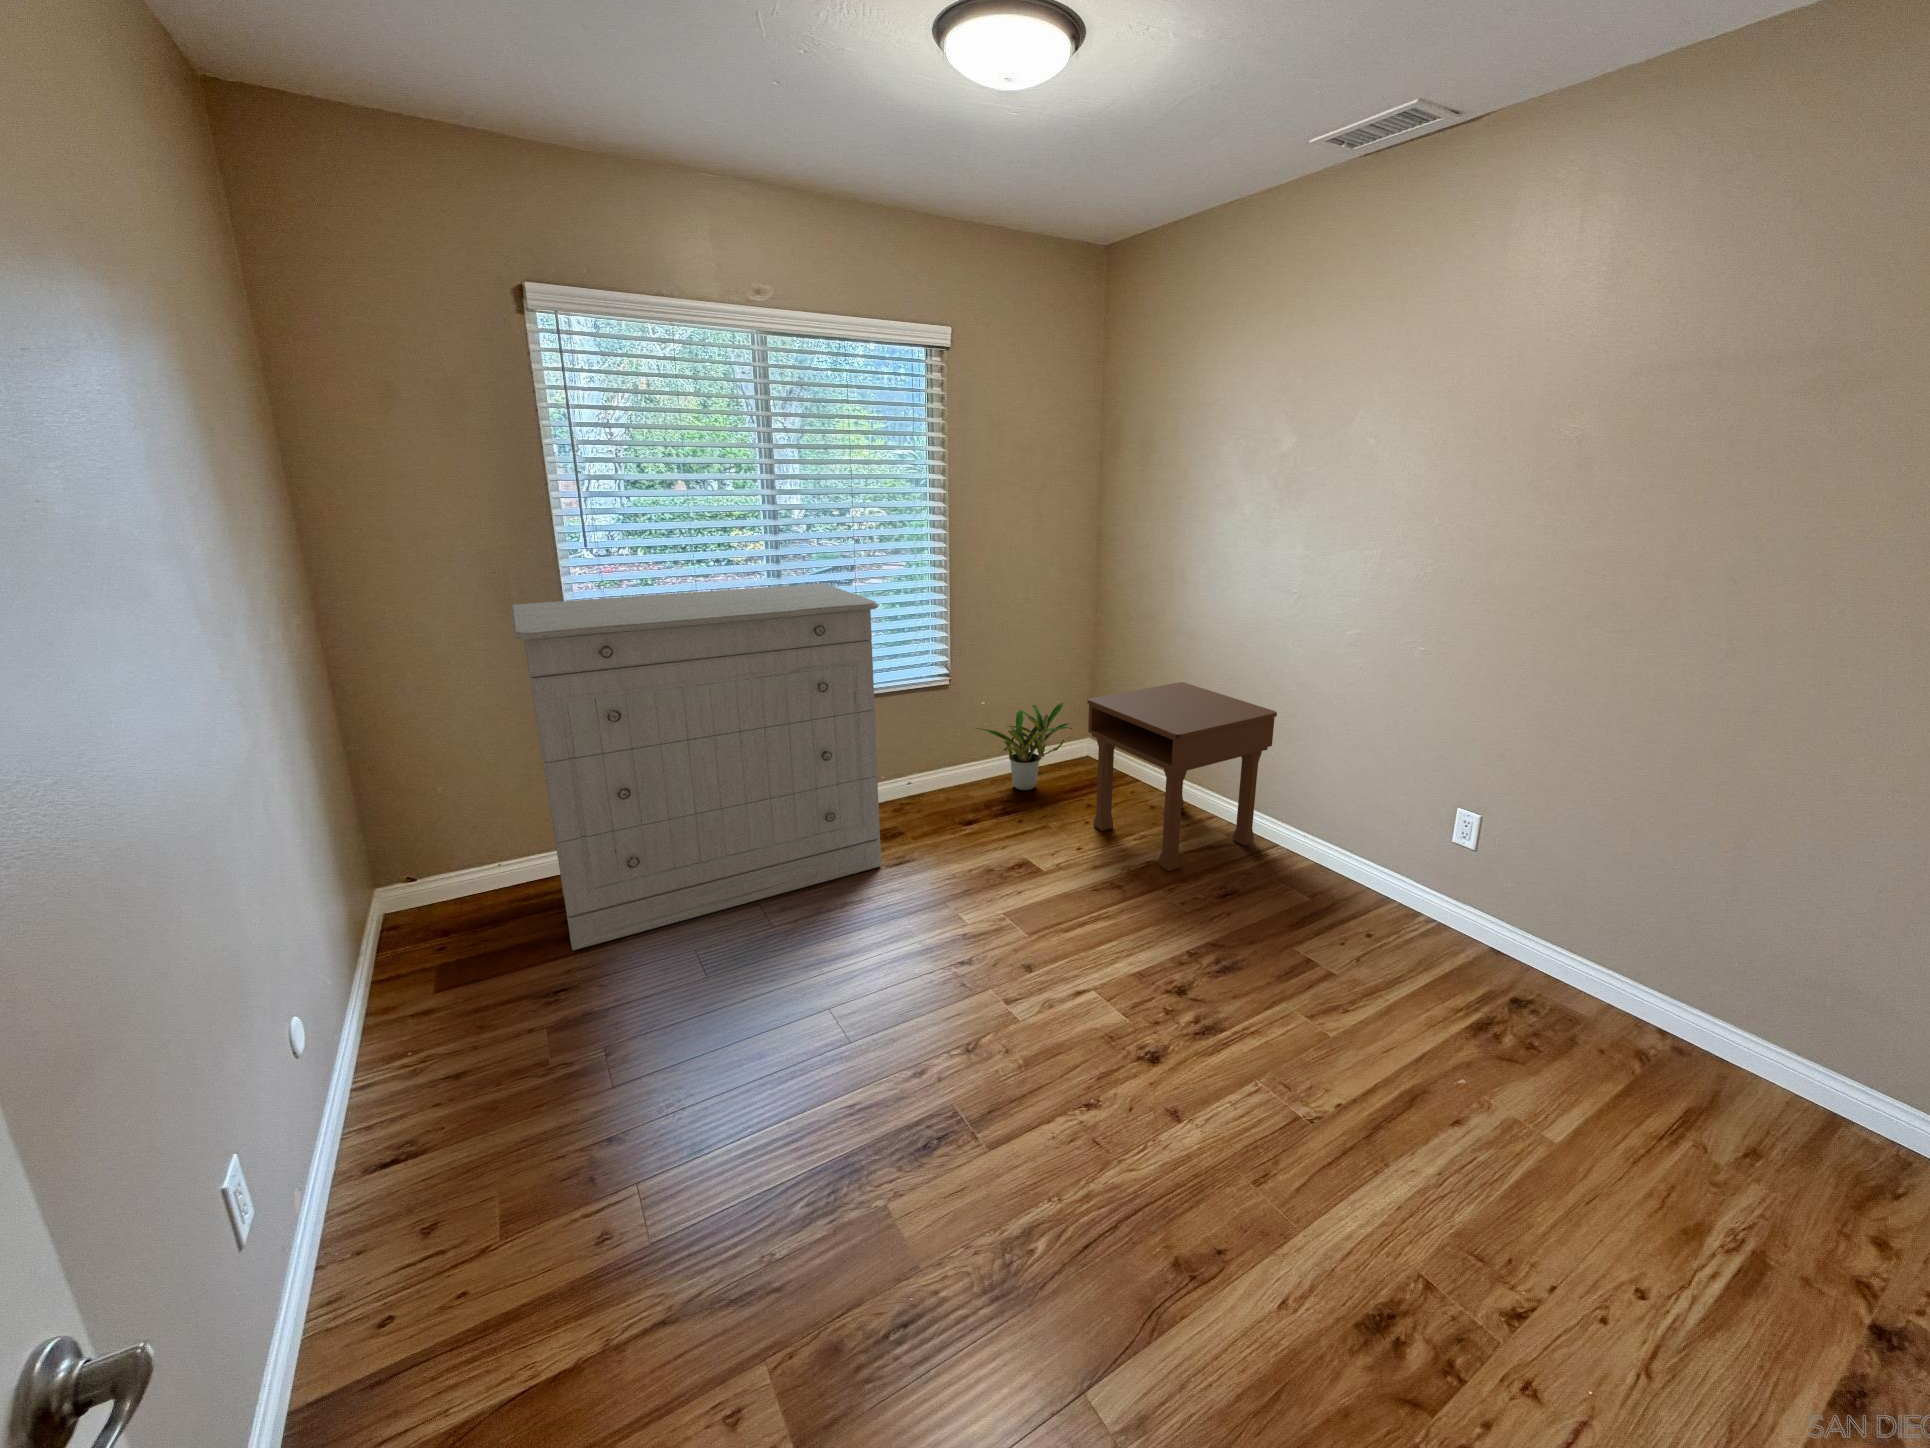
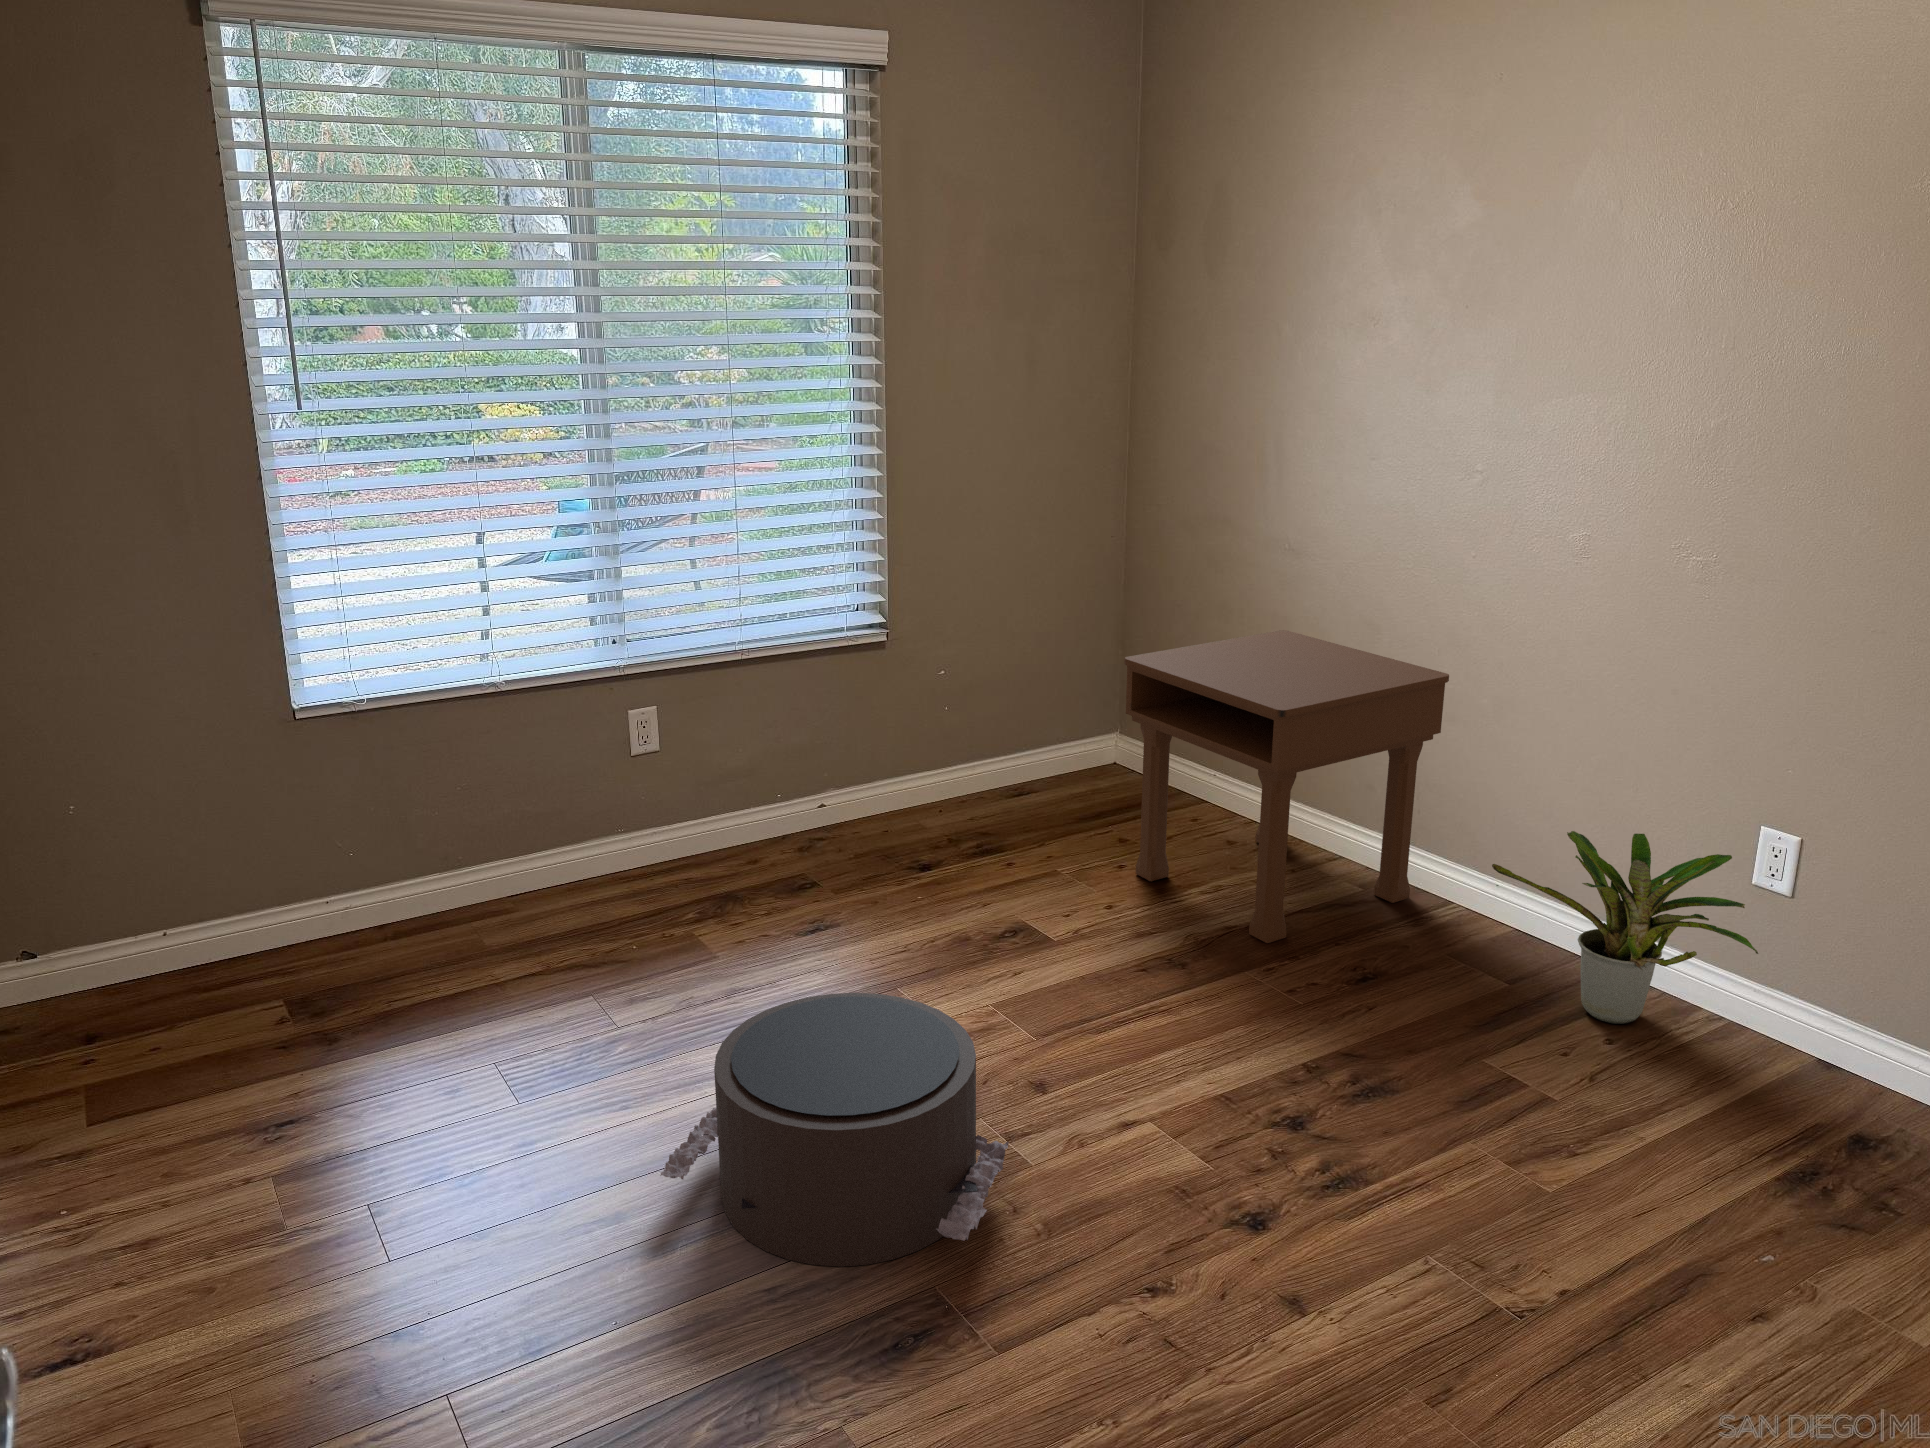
dresser: present [511,583,881,950] -> none [181,467,784,1064]
potted plant: present [976,703,1072,790] -> present [1492,831,1758,1024]
pouf: none [787,911,1004,1090] -> present [661,993,1009,1267]

